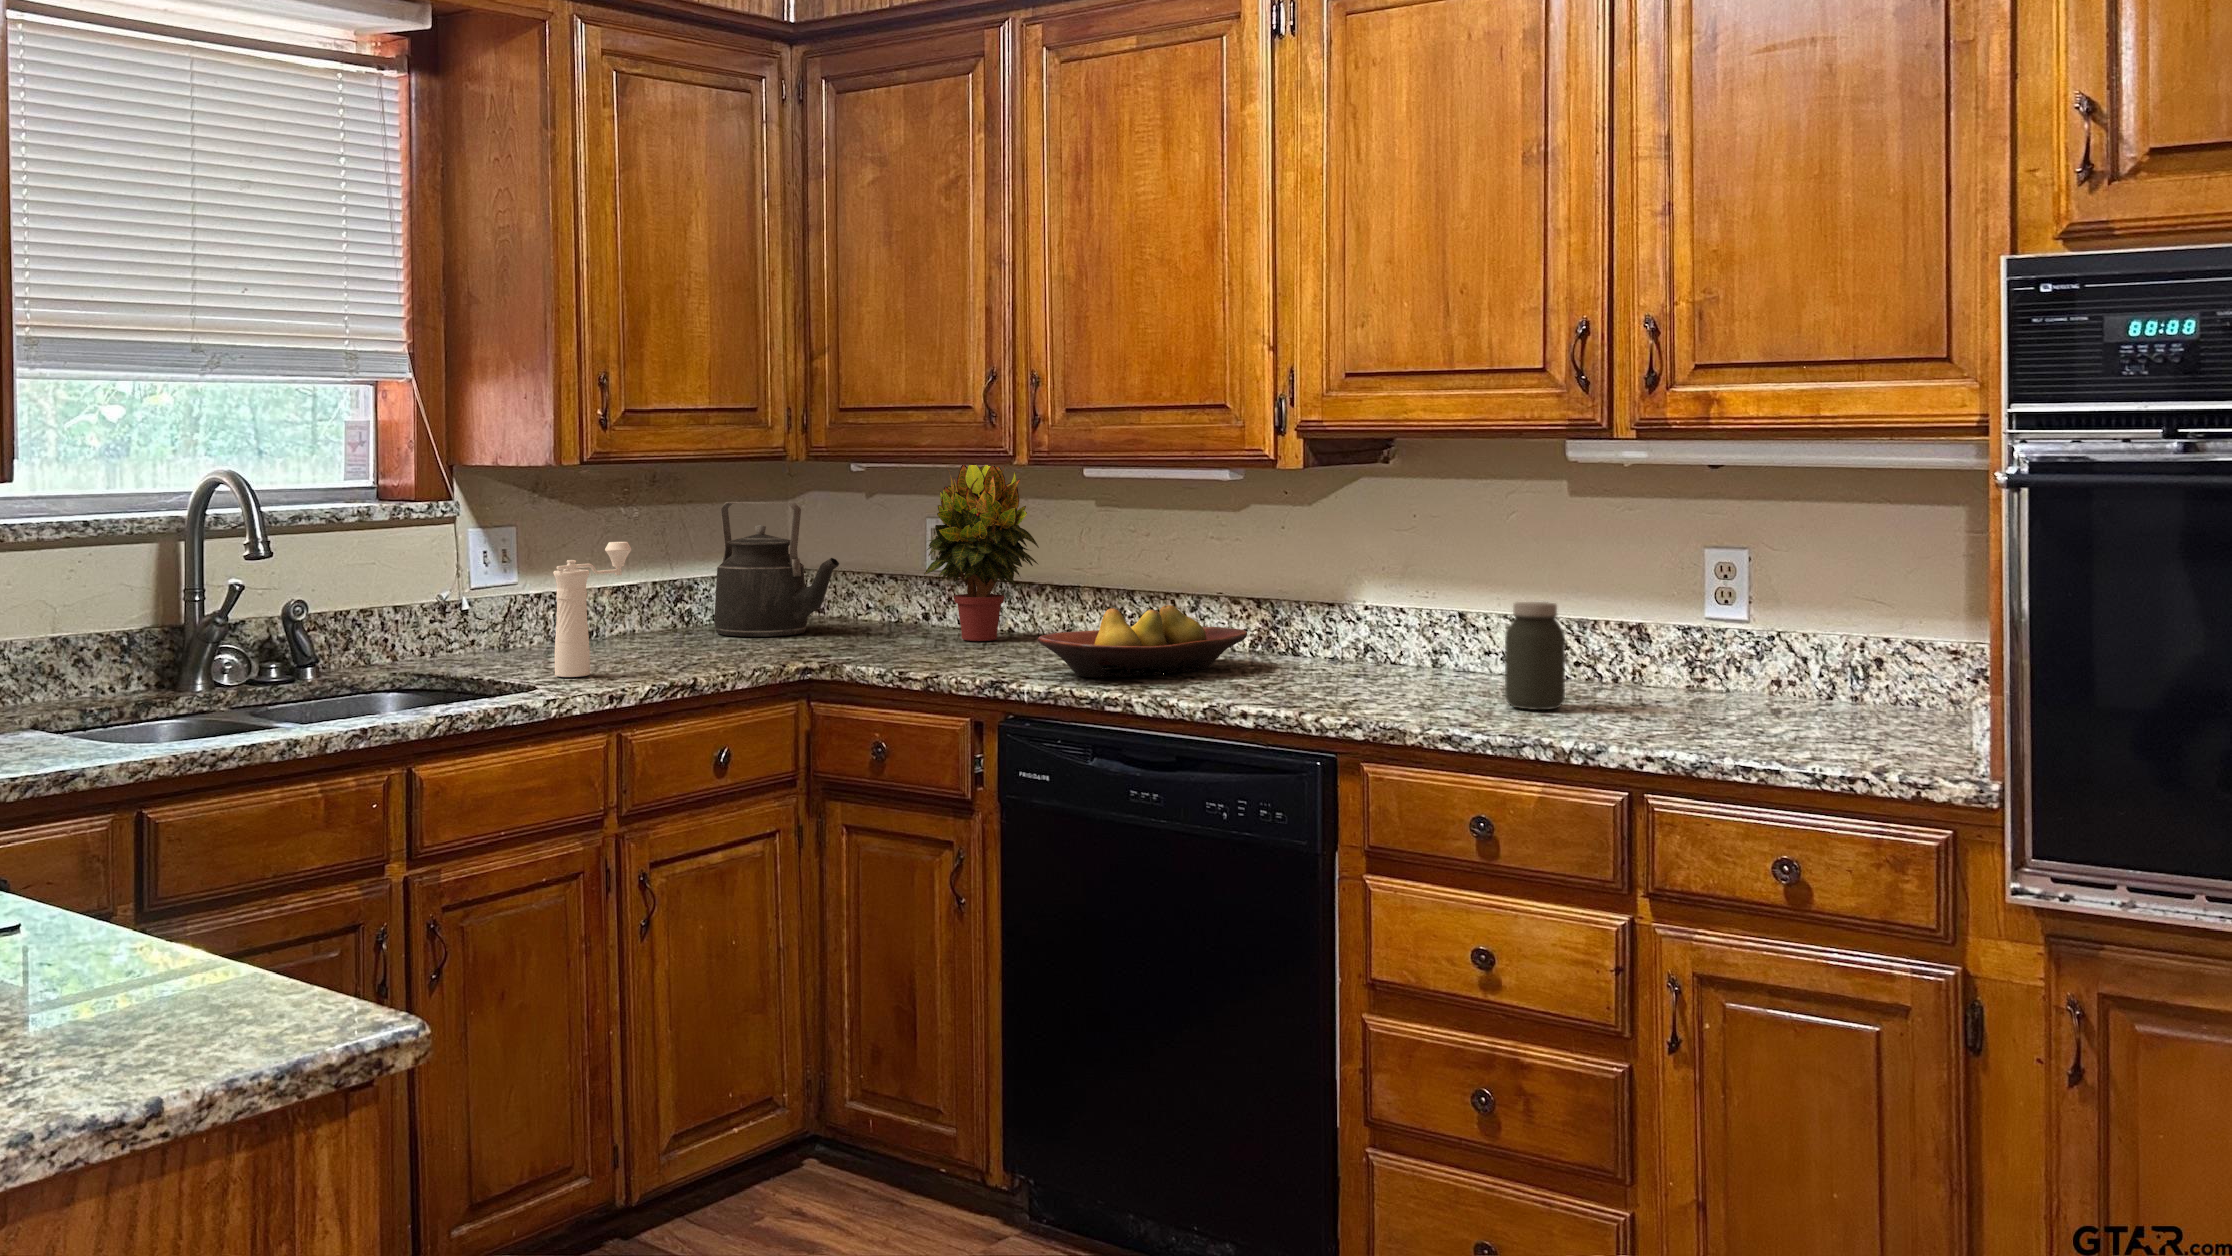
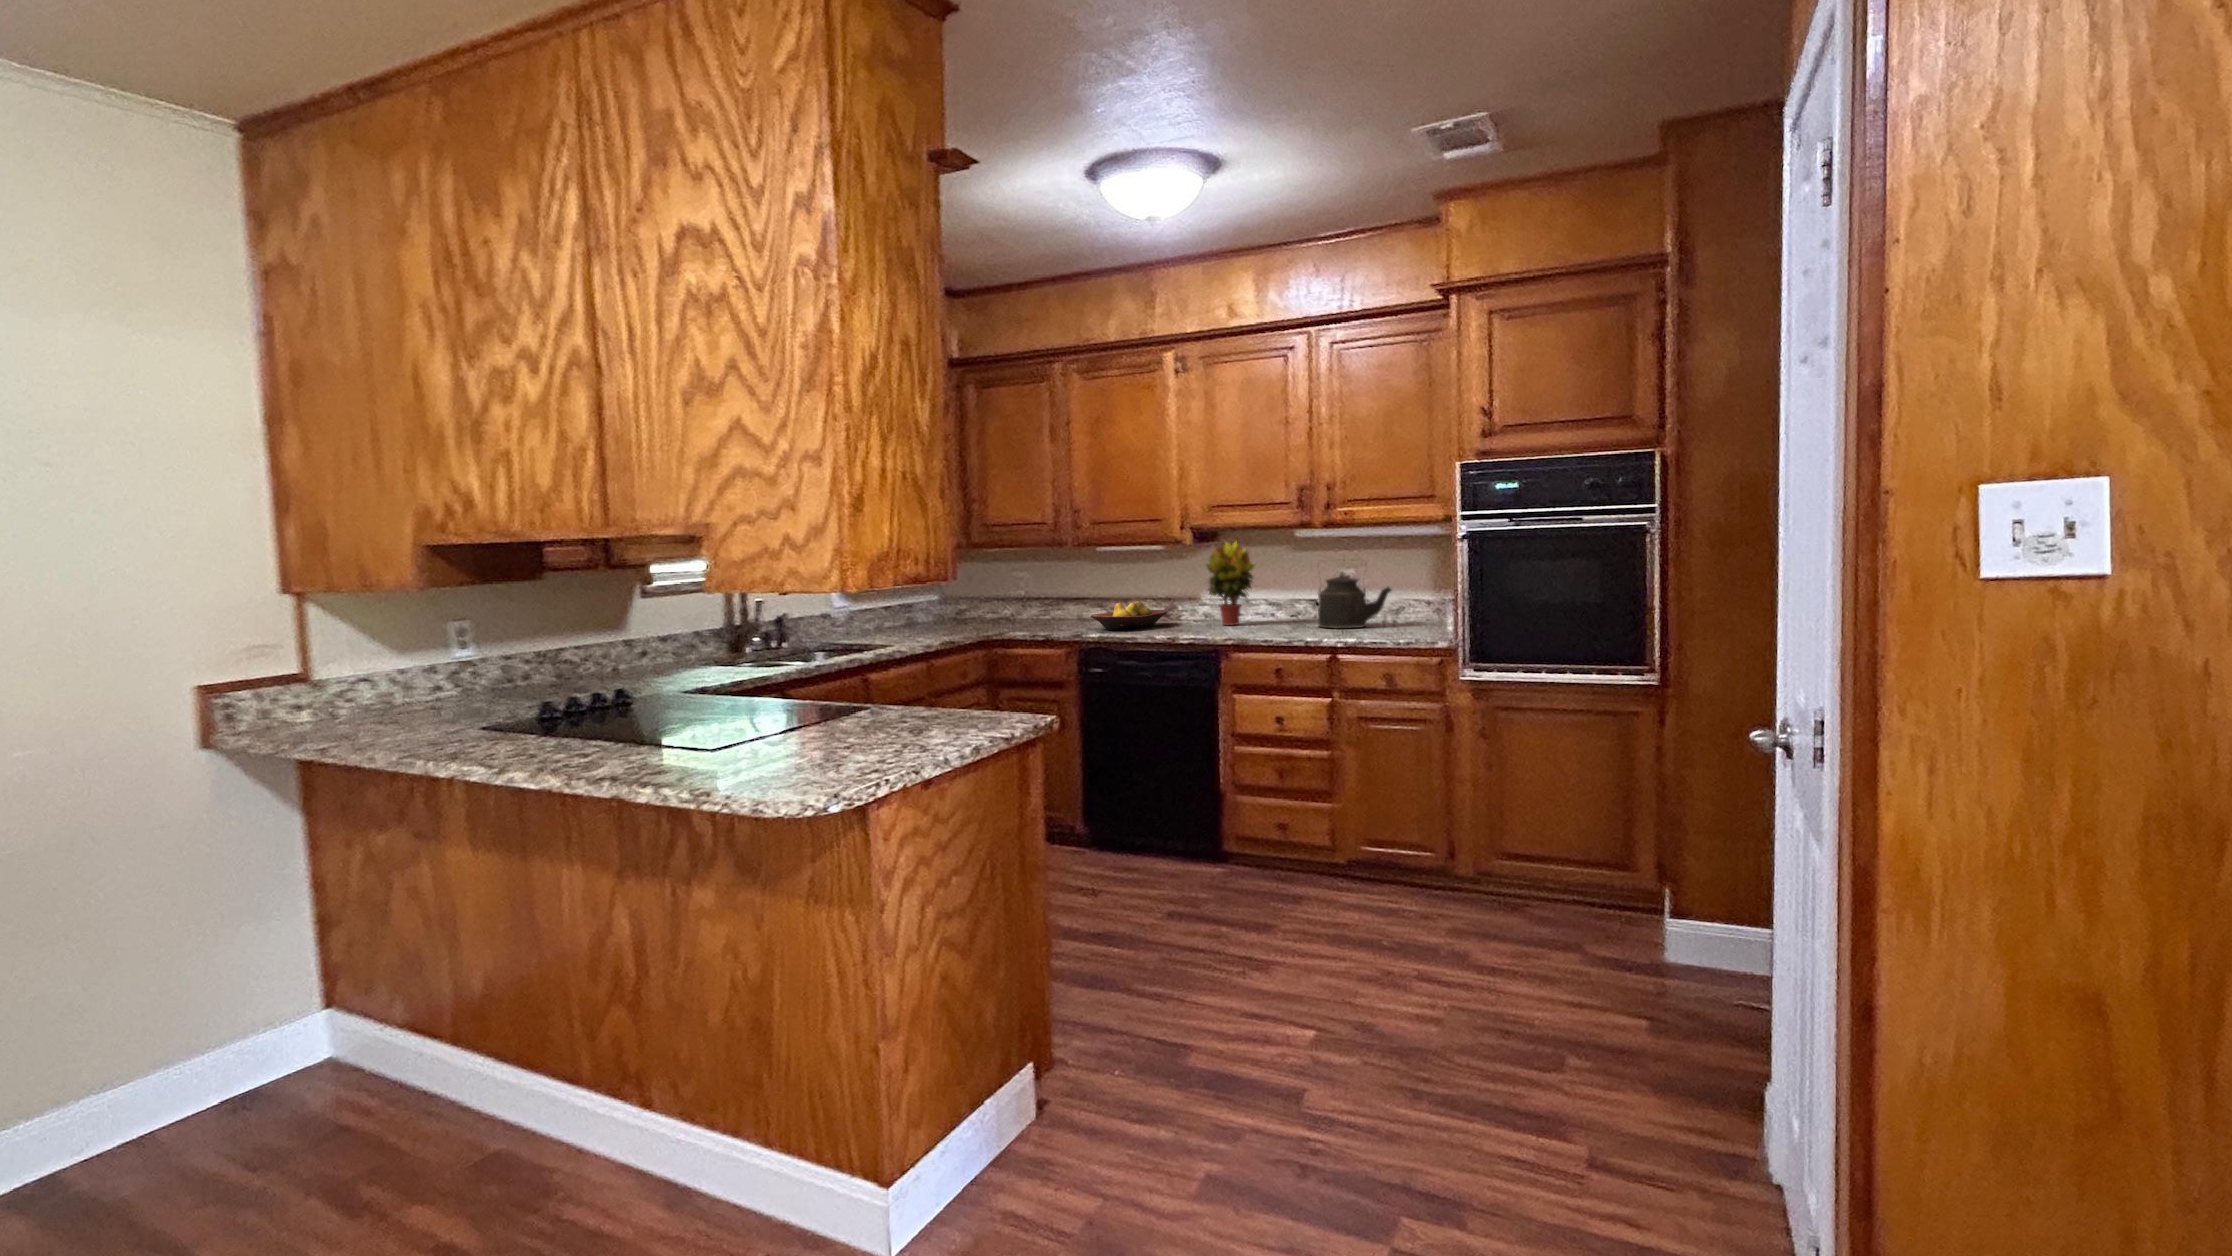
potted plant: present [924,465,1039,641] -> present [1207,542,1255,626]
kettle: present [714,502,839,636] -> present [1318,564,1391,629]
pepper mill: present [553,542,631,677] -> none [890,584,916,641]
jar: present [1505,602,1565,710] -> none [1279,590,1300,630]

